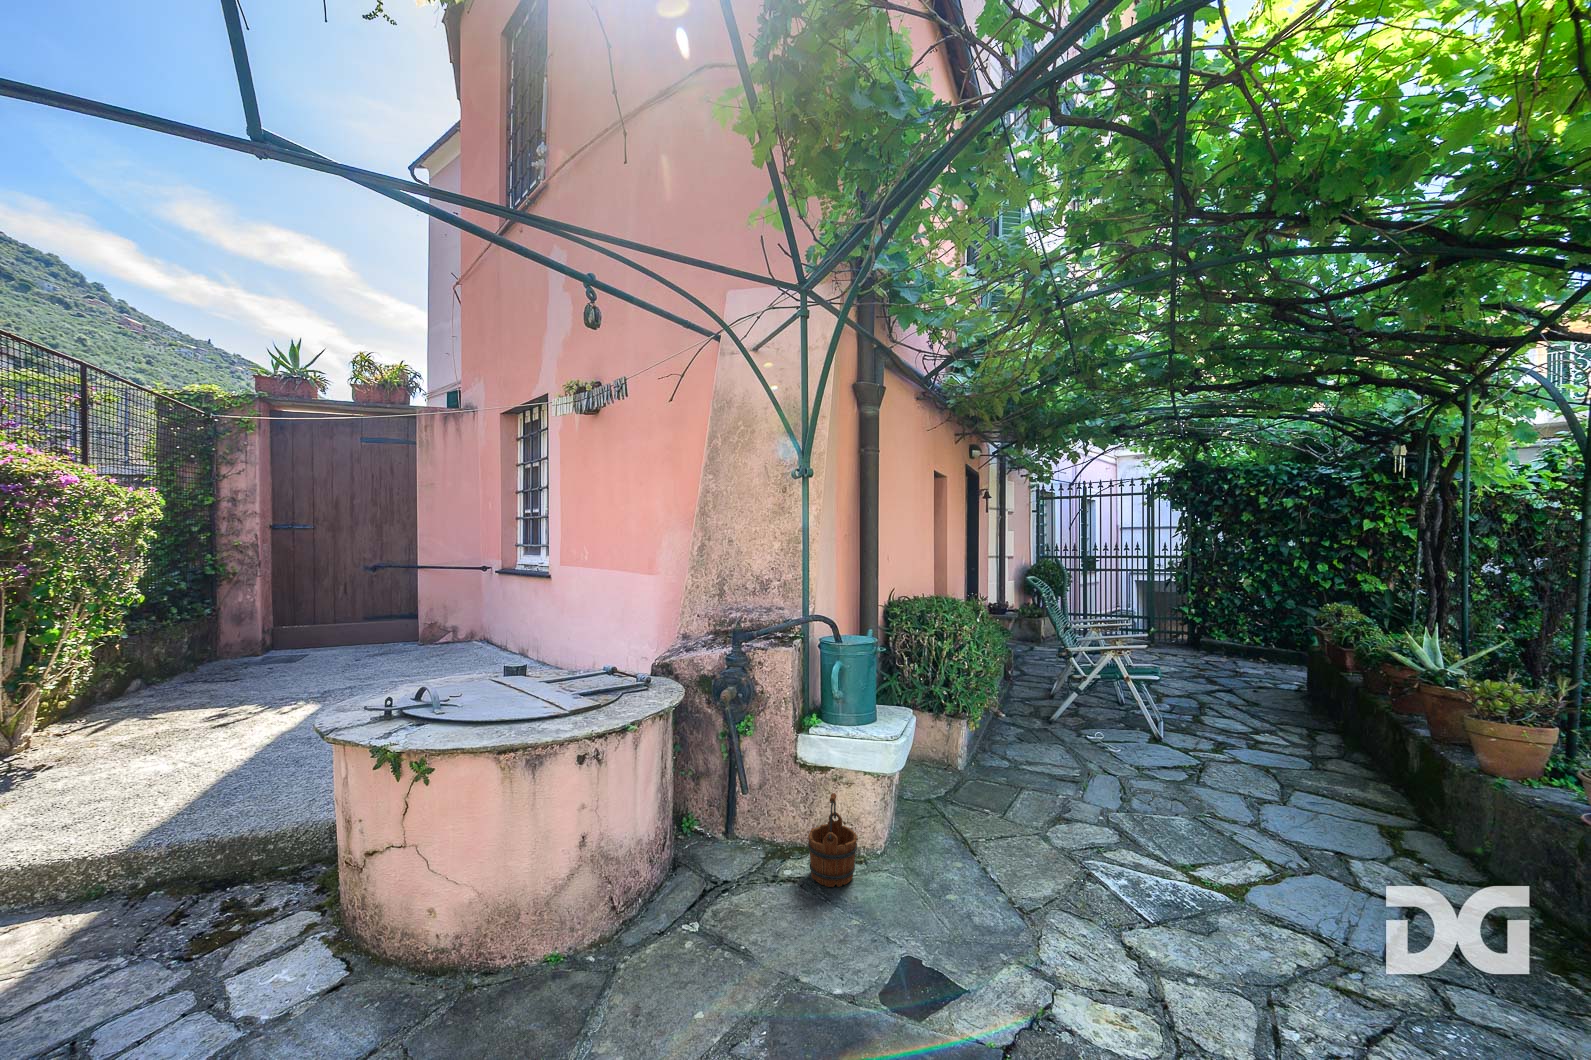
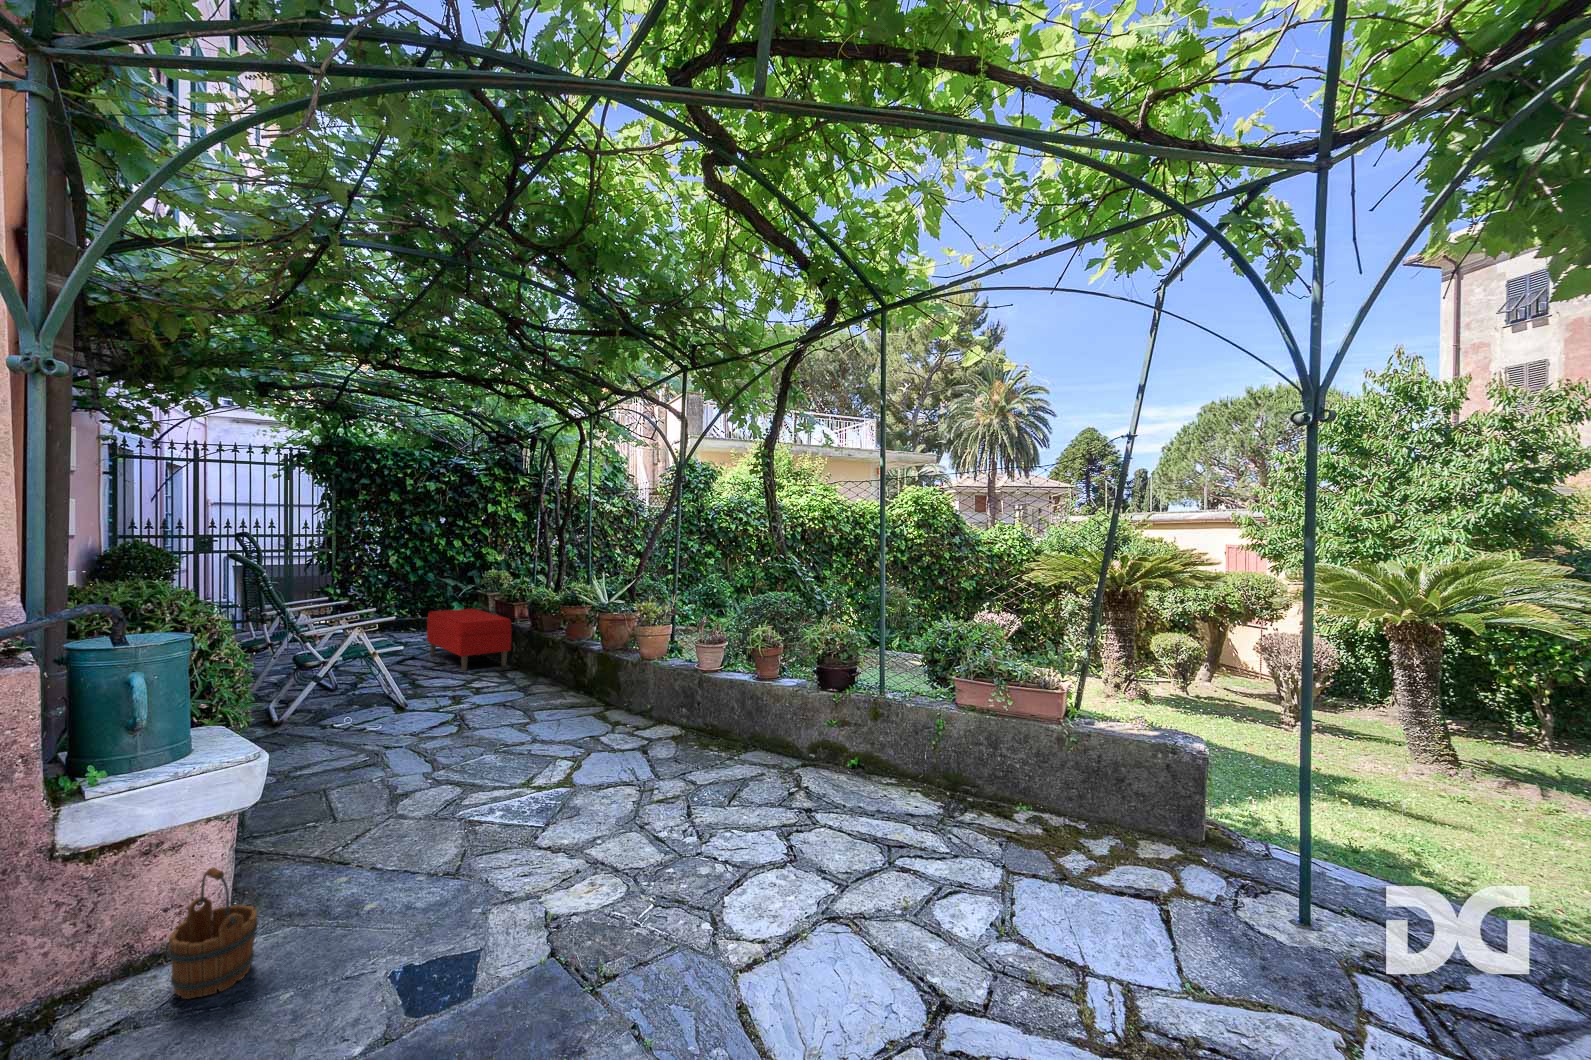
bench: none [1244,644,1336,728] -> present [427,608,512,671]

